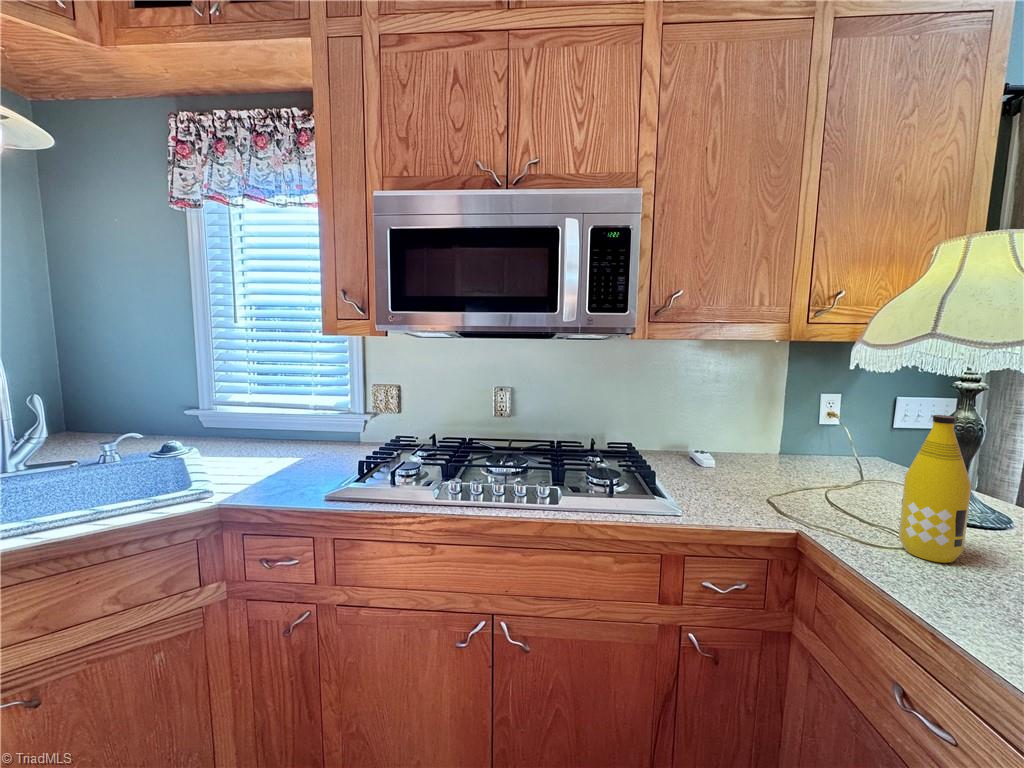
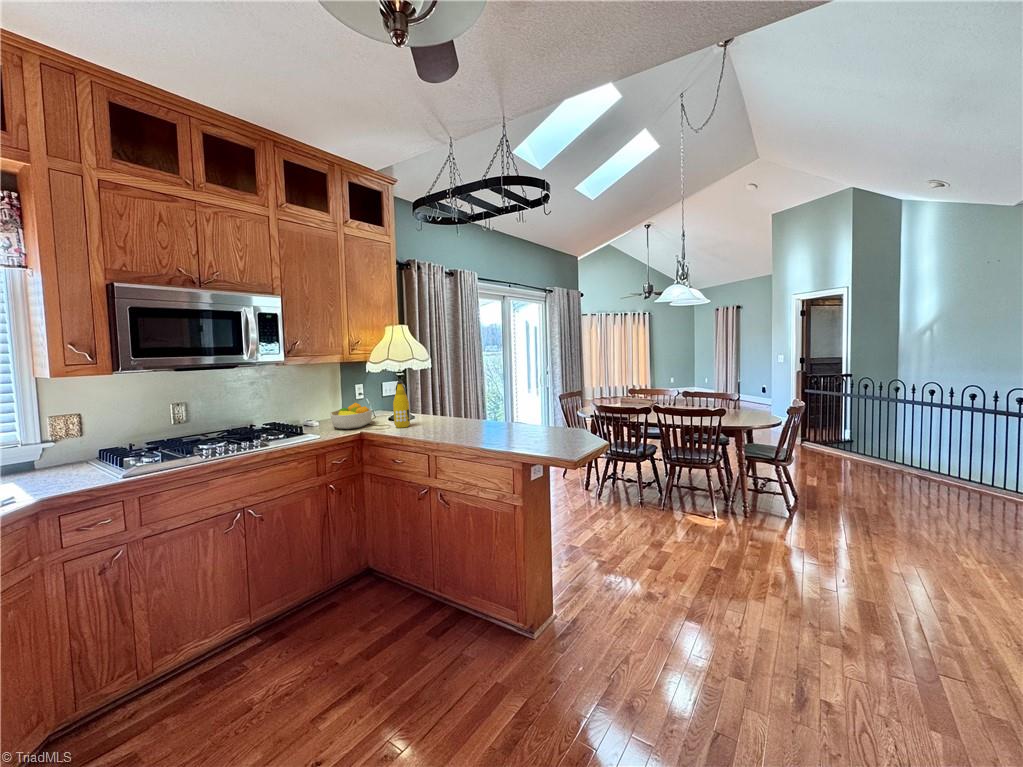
fruit bowl: none [726,439,838,508] -> present [330,403,372,429]

